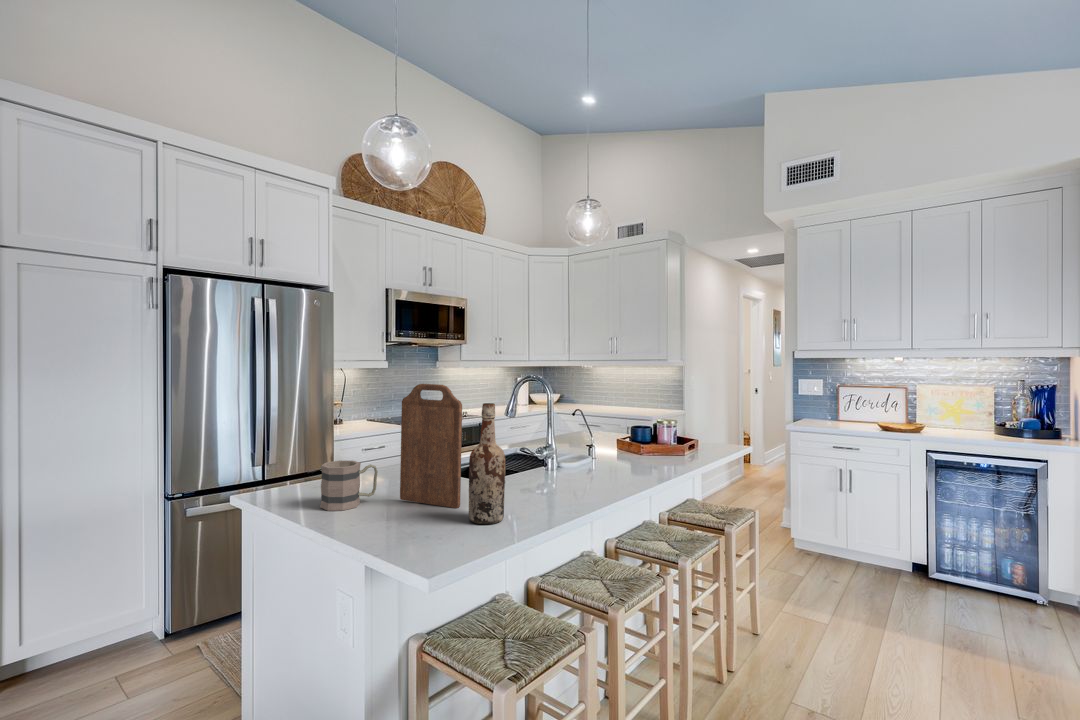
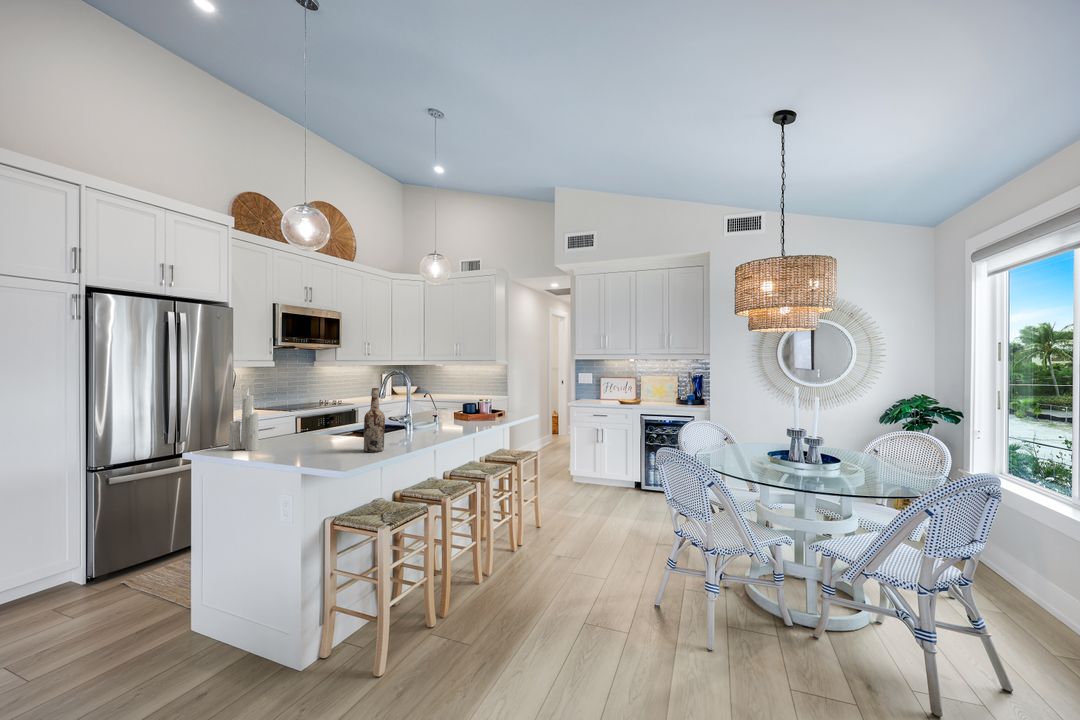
cutting board: present [400,384,462,508] -> none [317,378,358,448]
candle: none [272,393,316,502] -> present [227,391,259,451]
mug: present [320,460,378,511] -> none [267,425,303,453]

